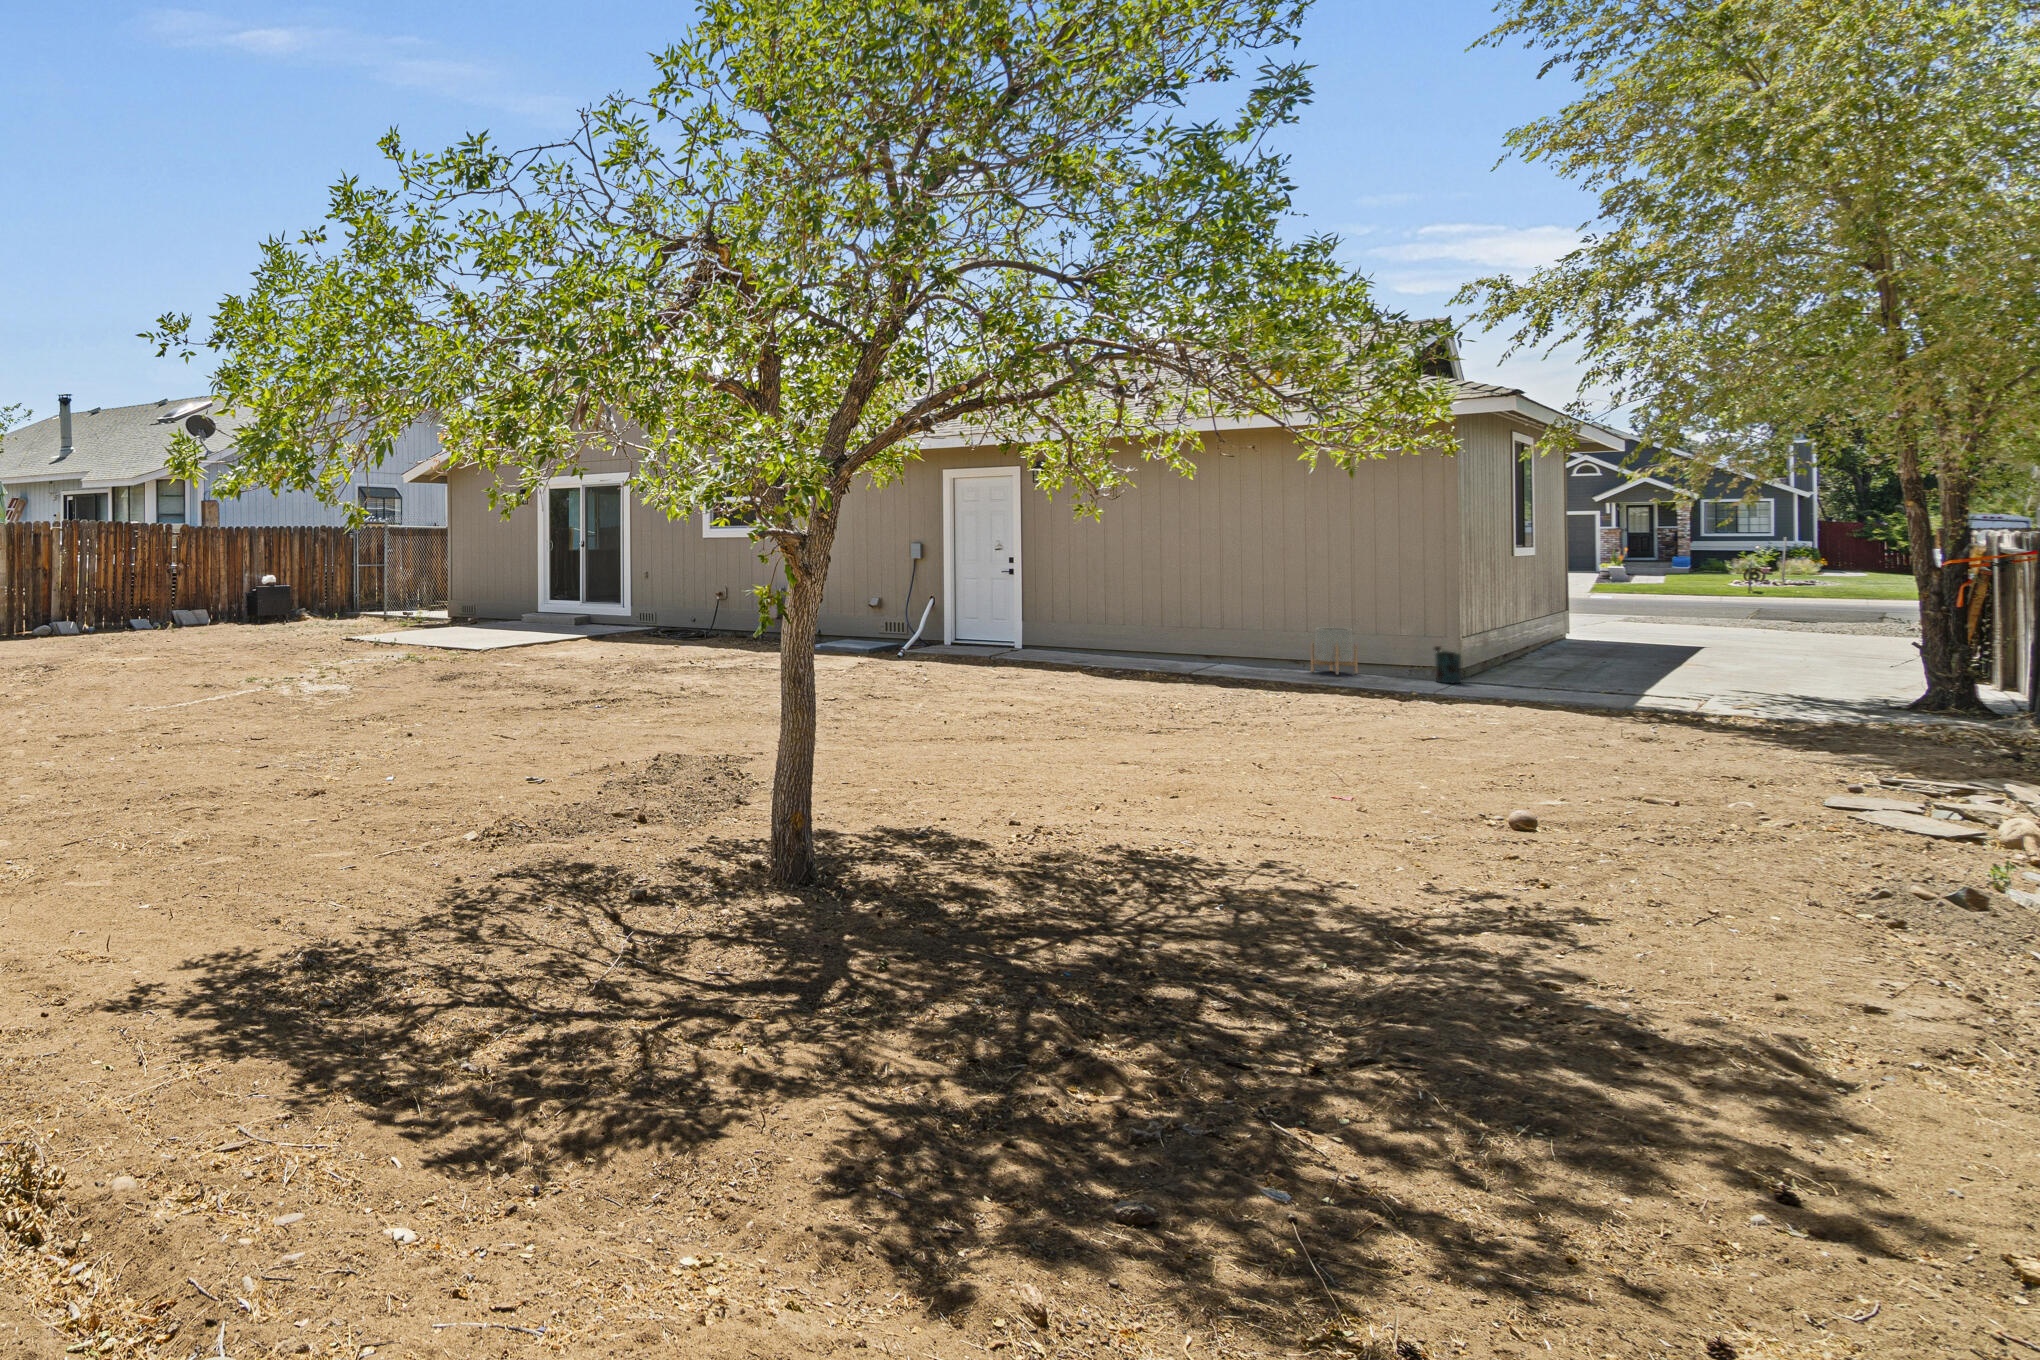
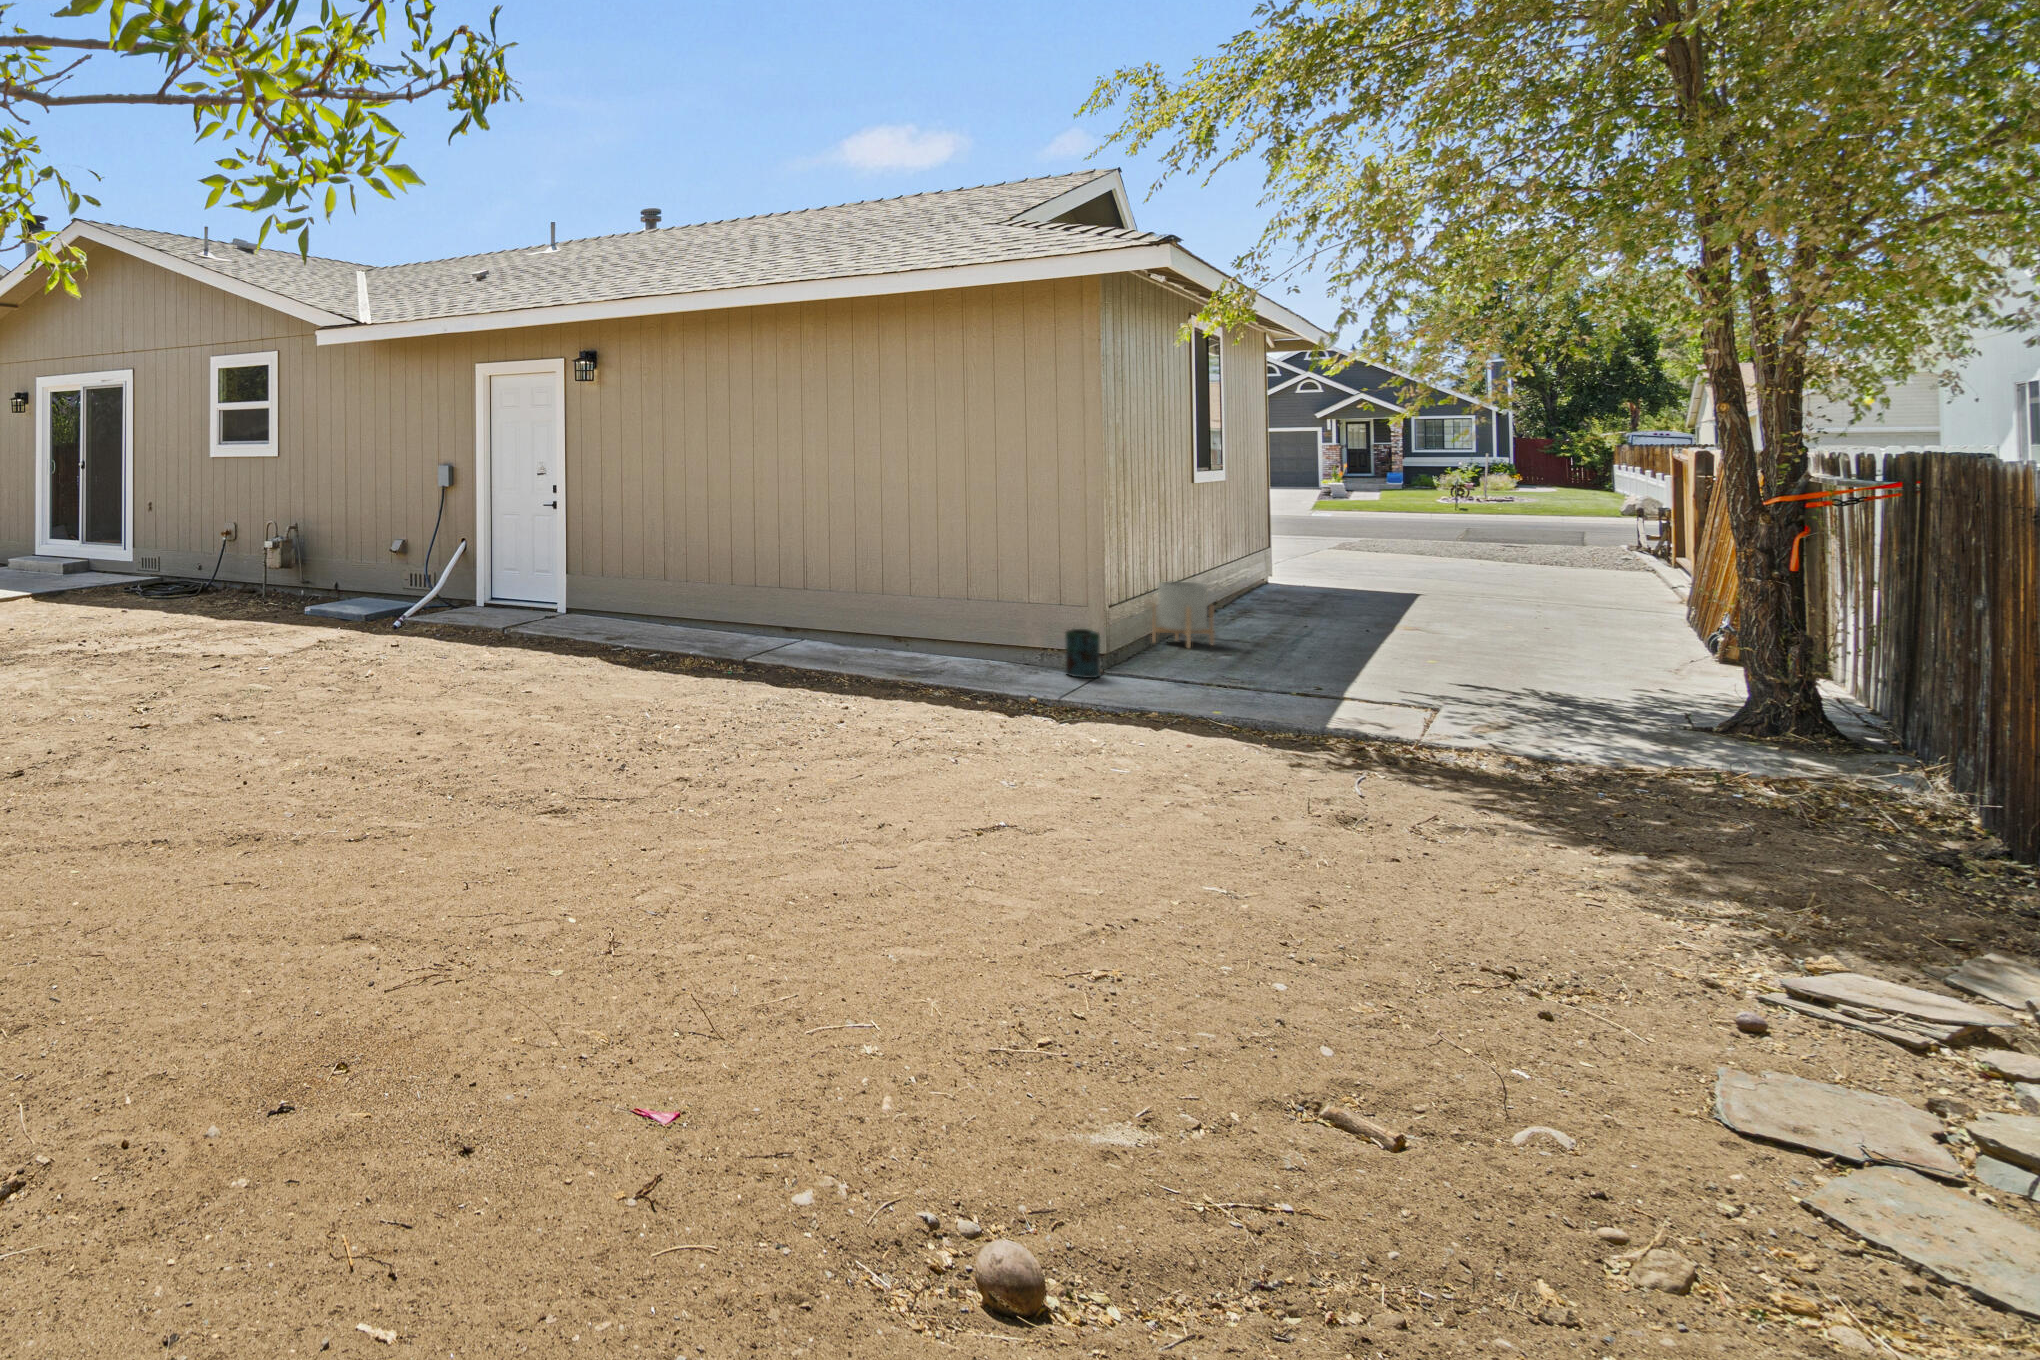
planter: present [1311,628,1358,675] -> present [1152,581,1214,647]

